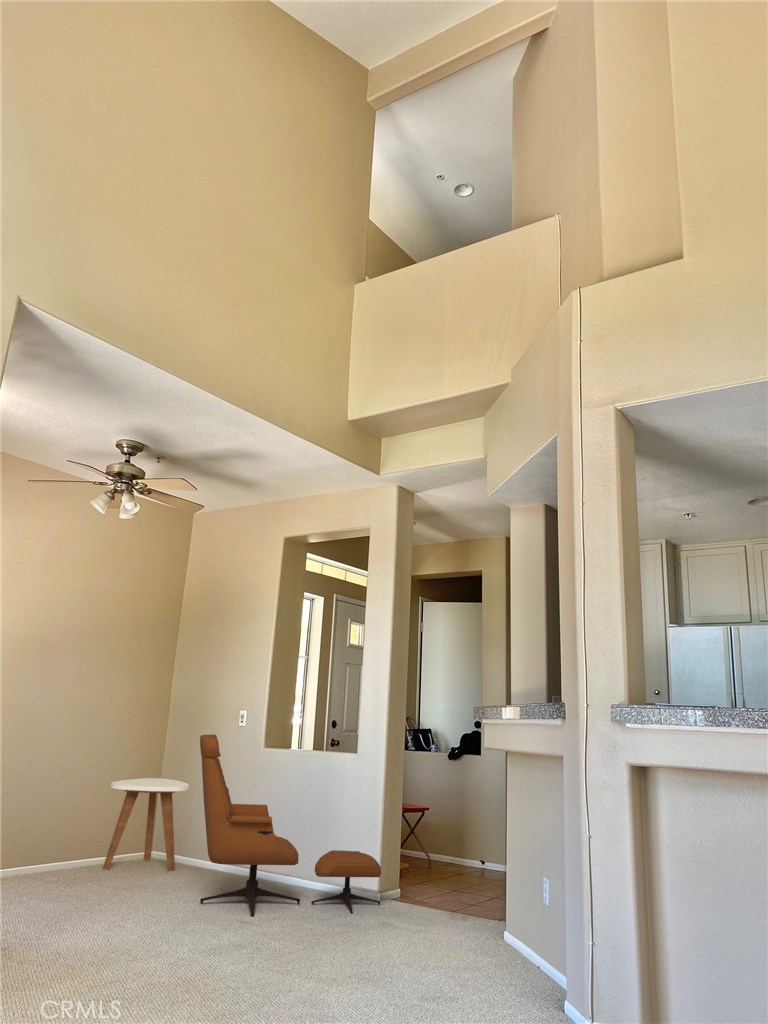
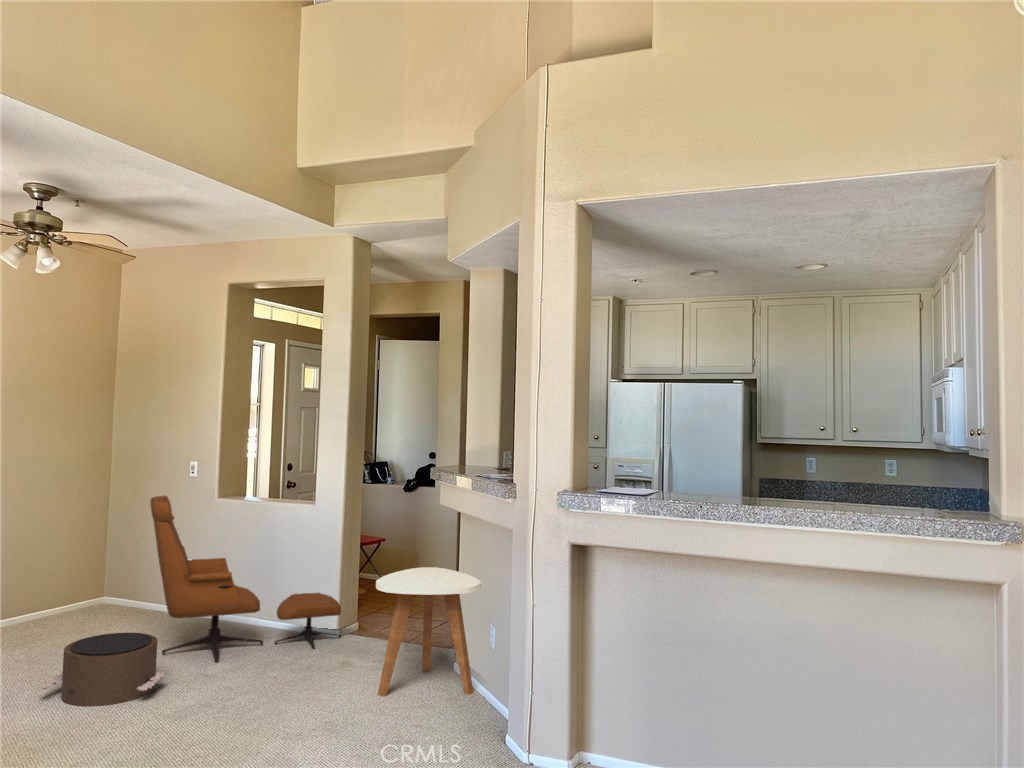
side table: present [103,778,189,871] -> present [376,567,481,697]
pouf: none [82,871,203,947] -> present [40,633,167,707]

